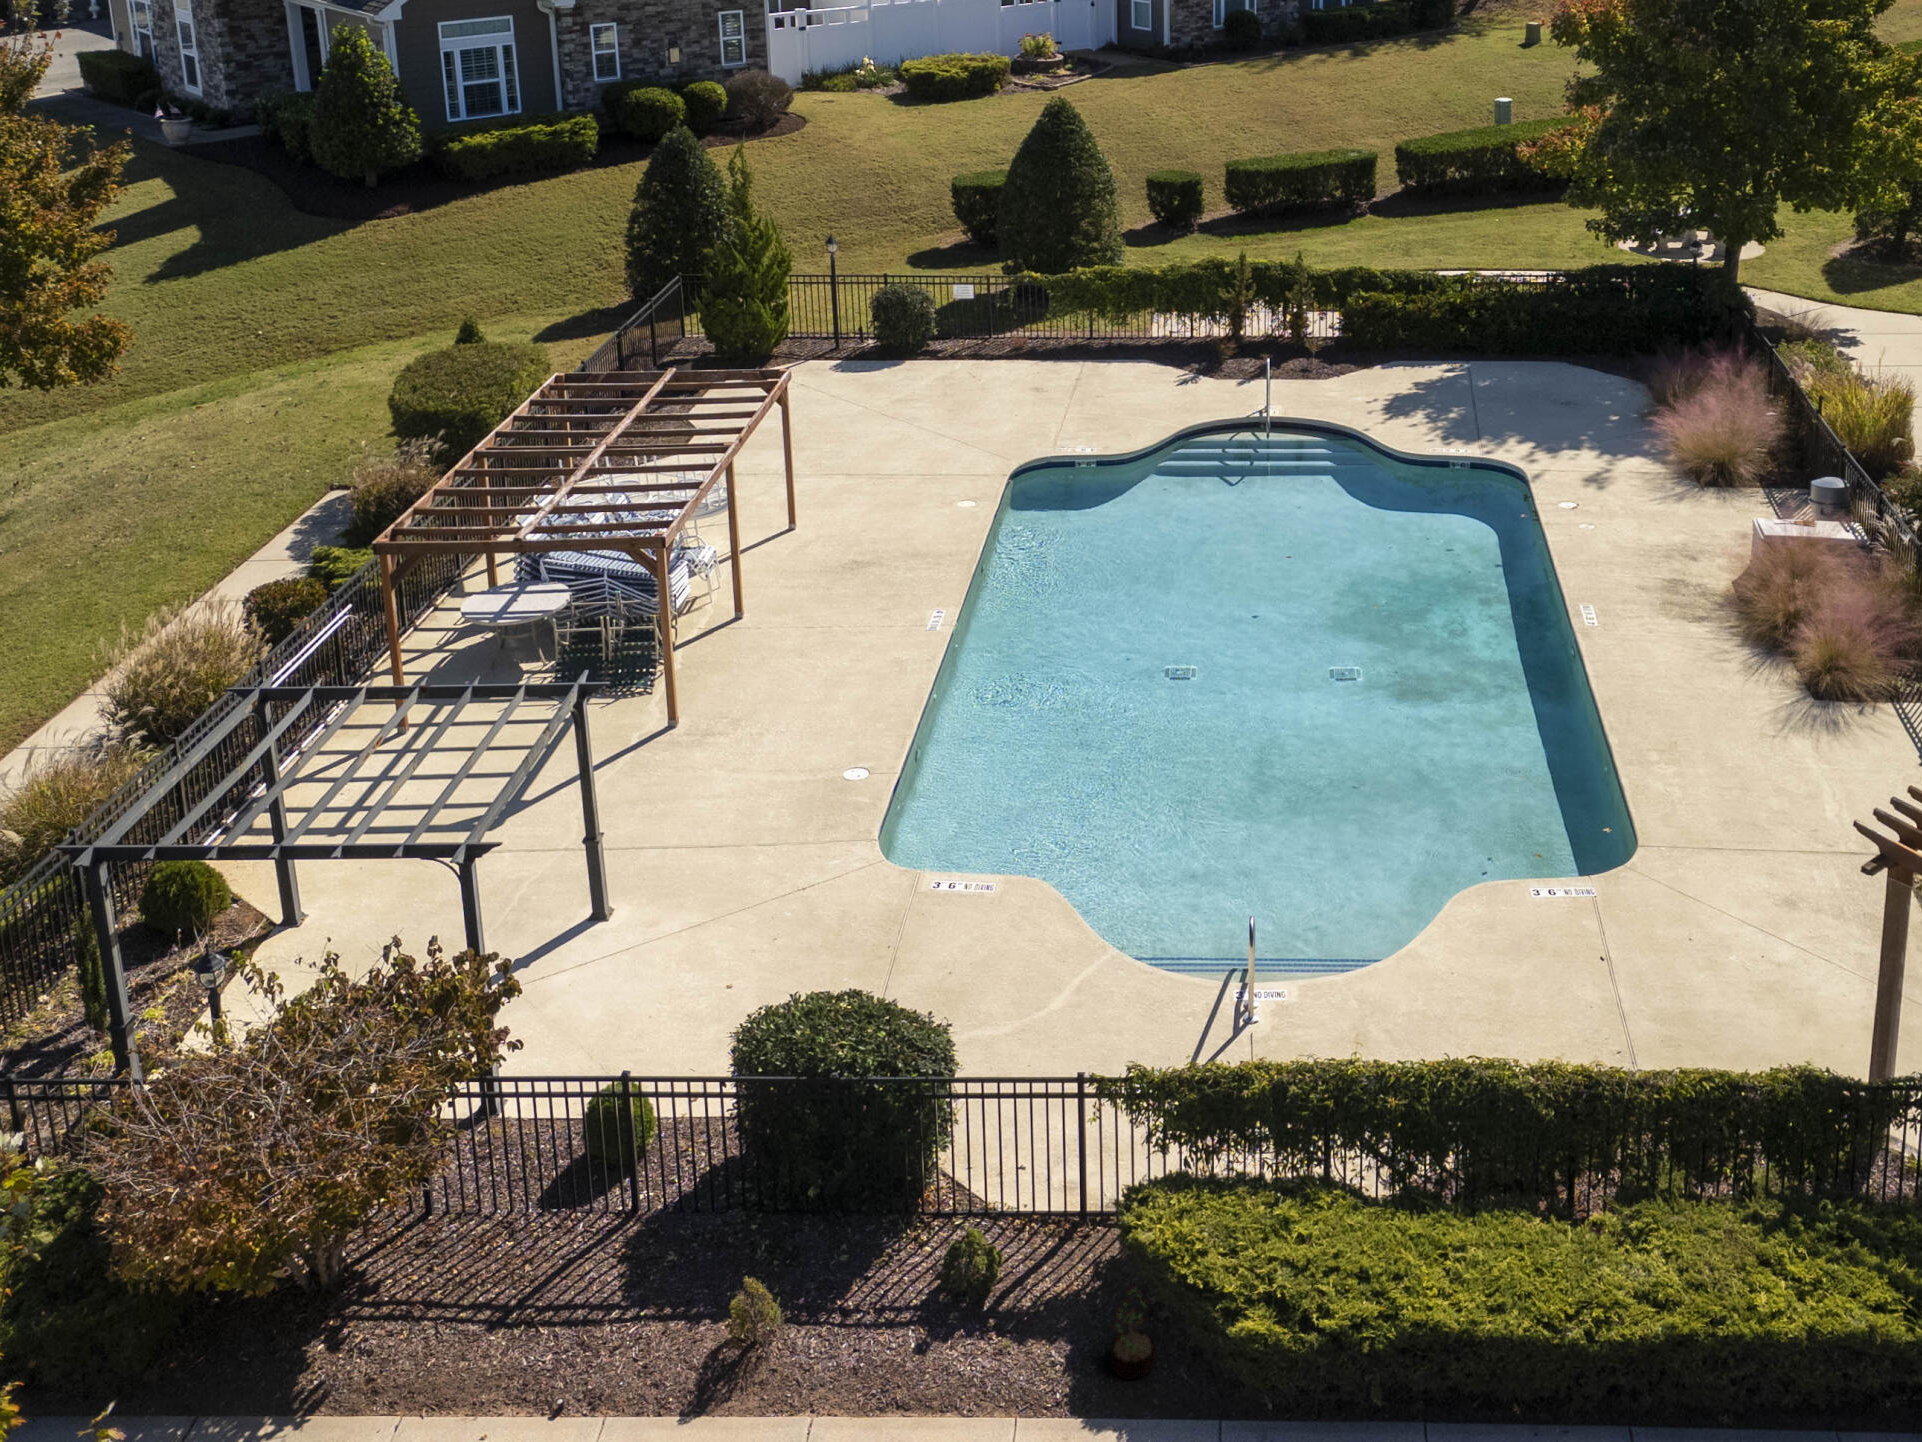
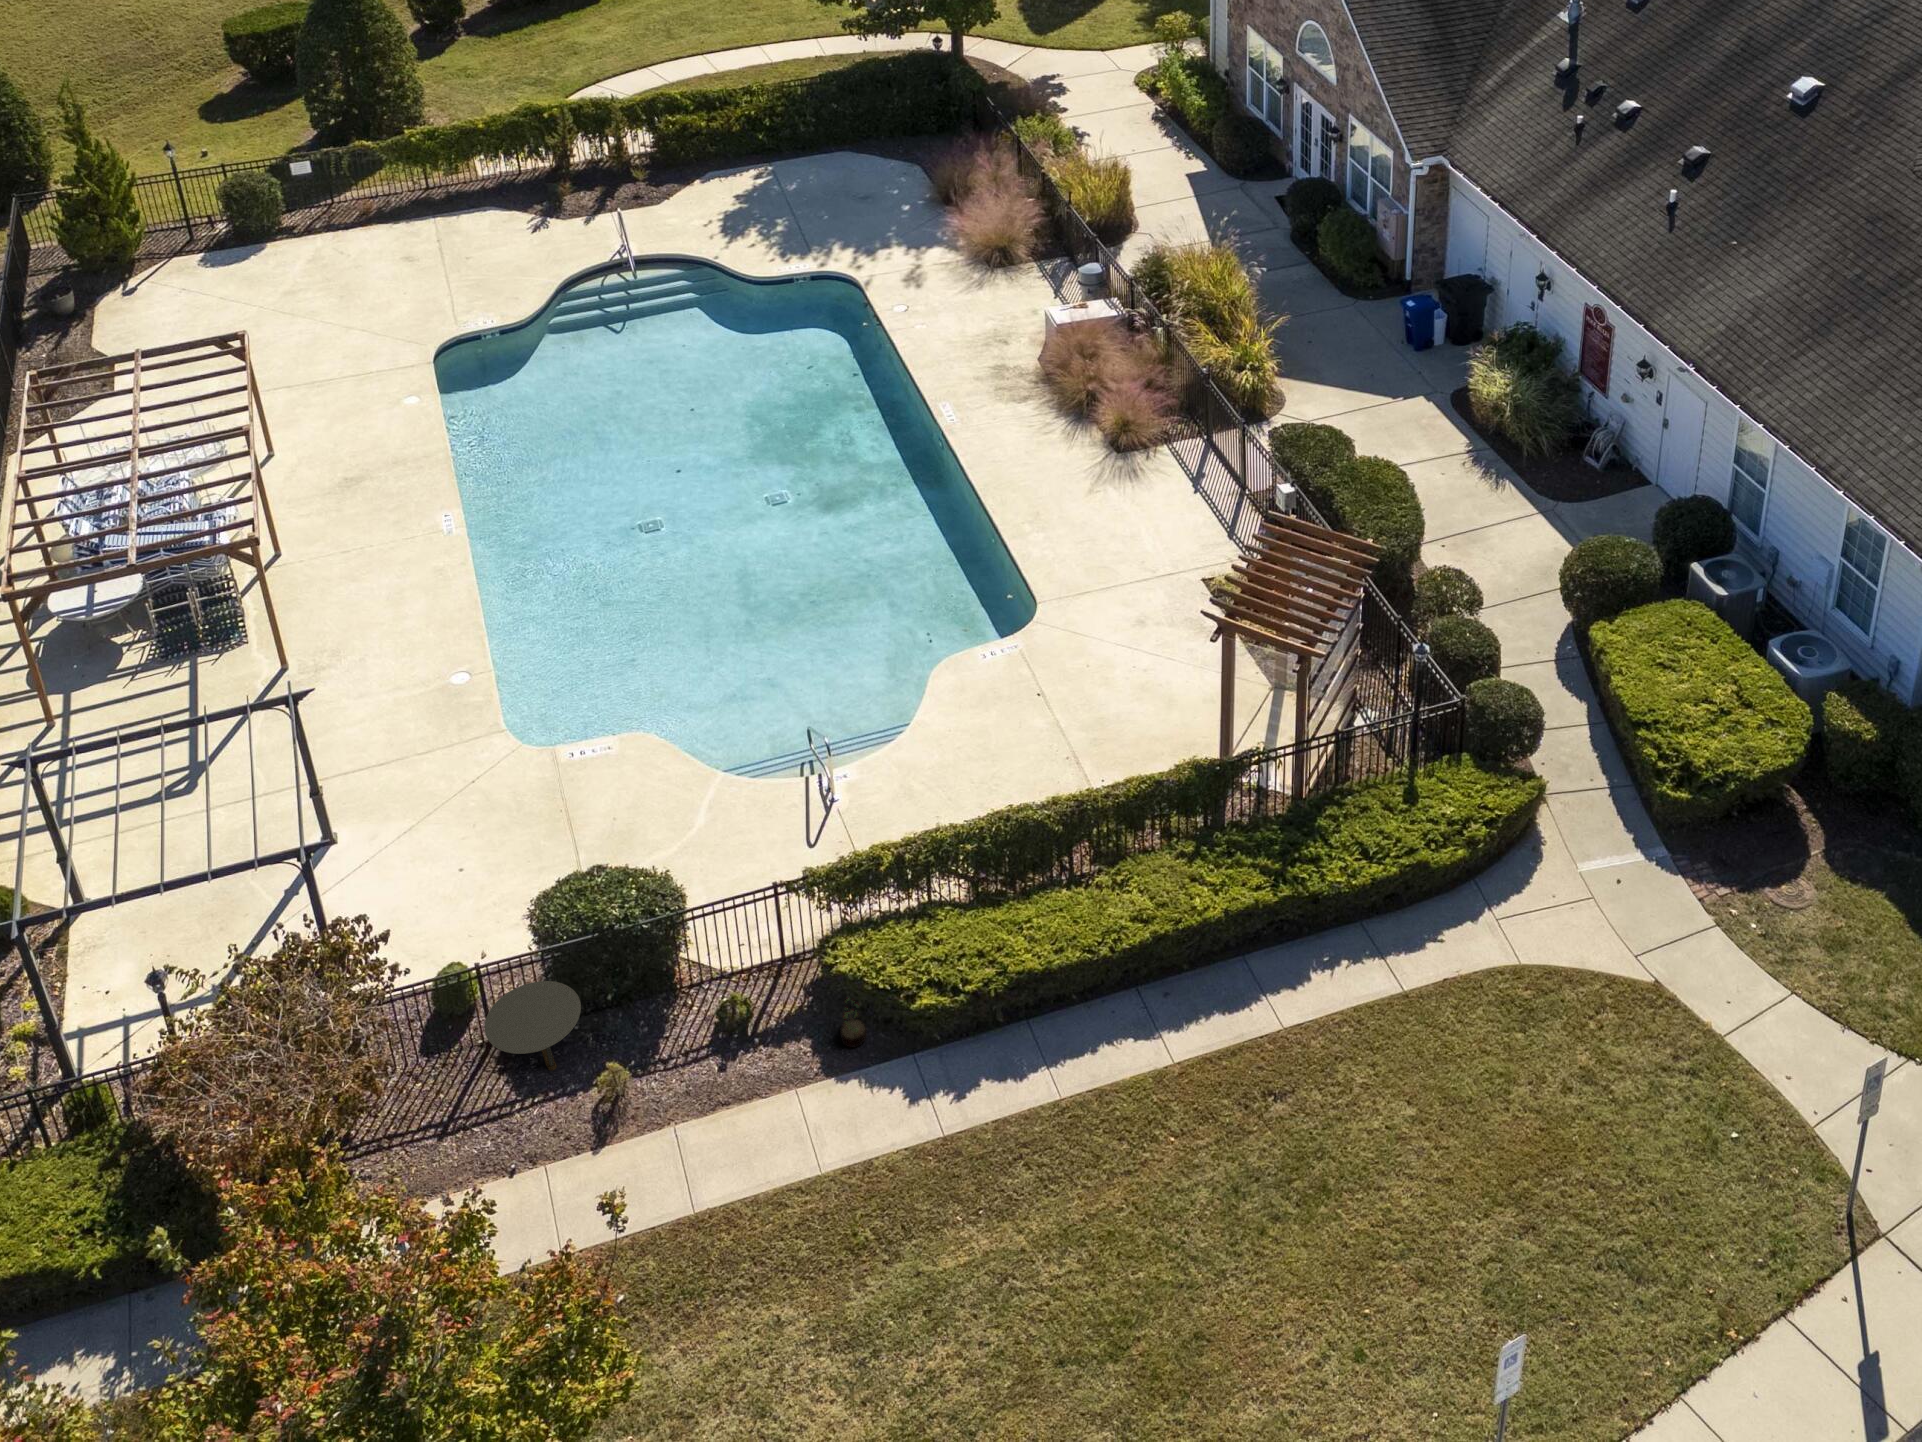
round table: none [620,1137,767,1275] -> present [485,981,581,1071]

